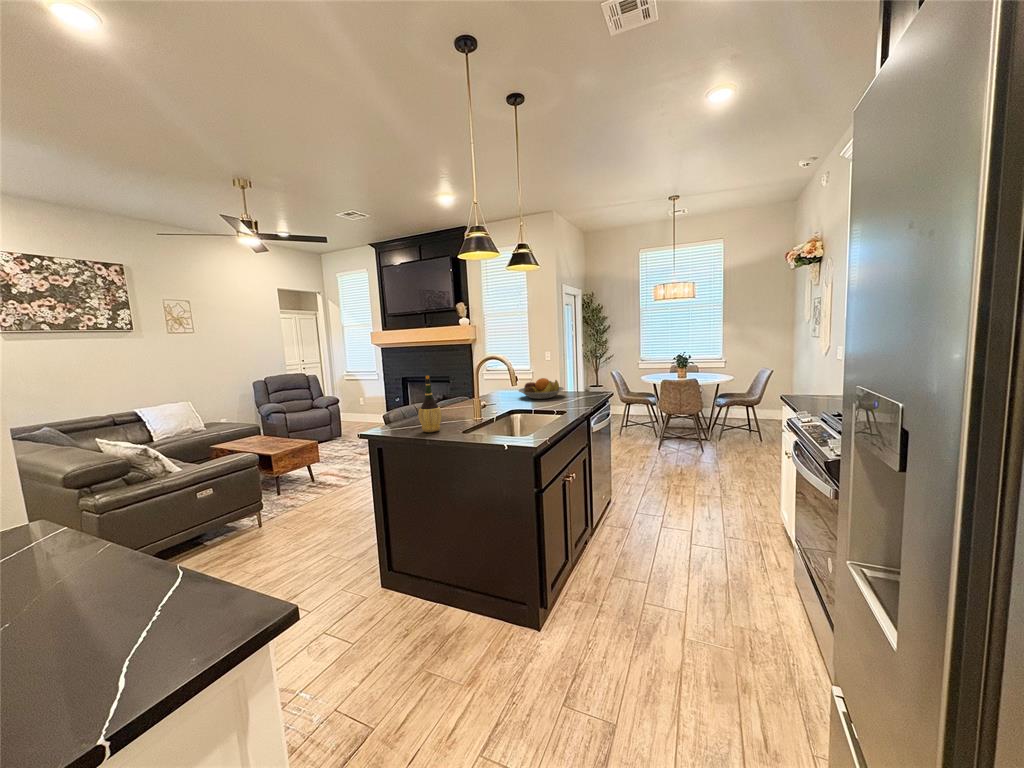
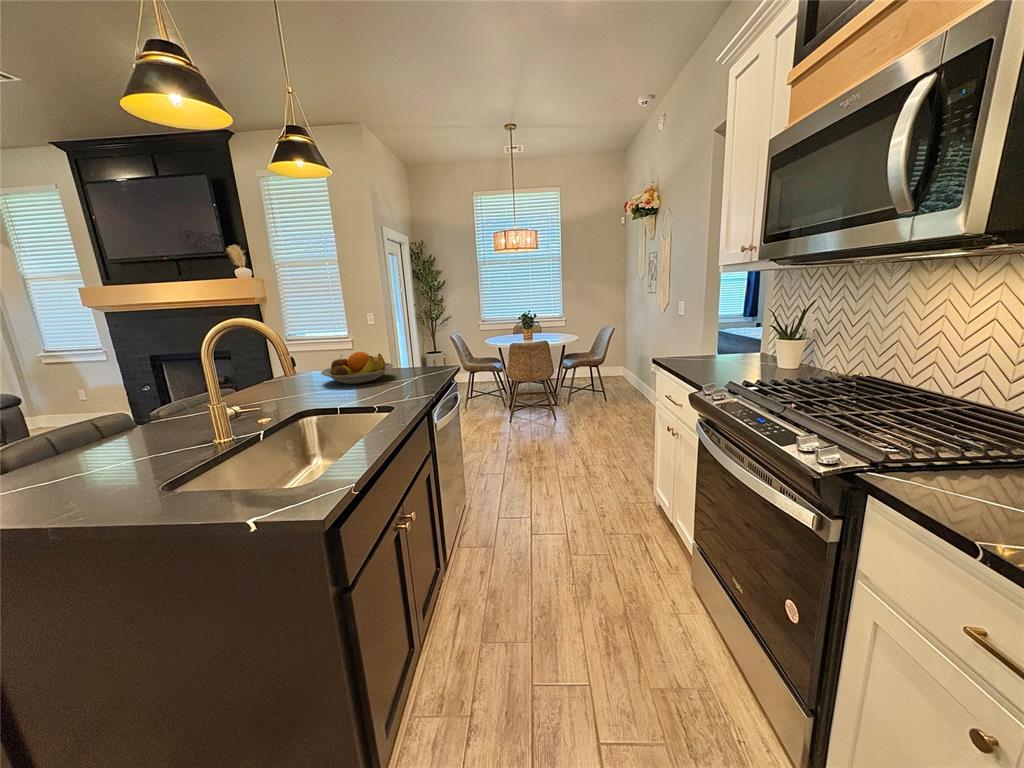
wine bottle: present [418,375,442,432] -> none [76,367,141,485]

